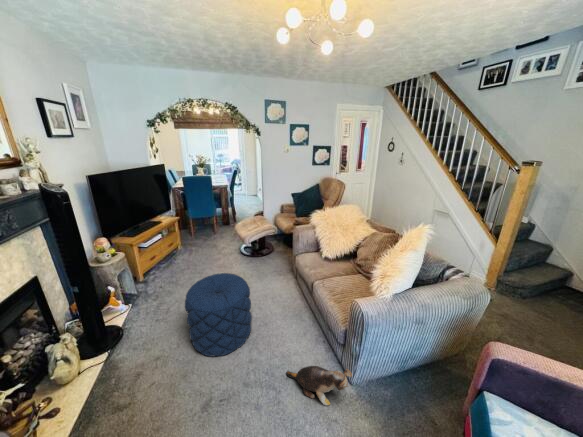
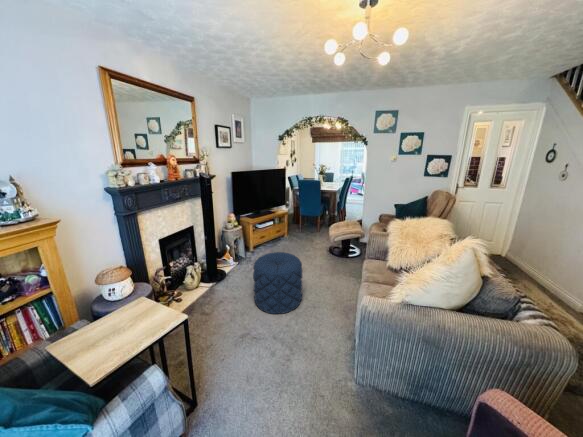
plush toy: present [286,366,352,405] -> none [303,344,342,384]

